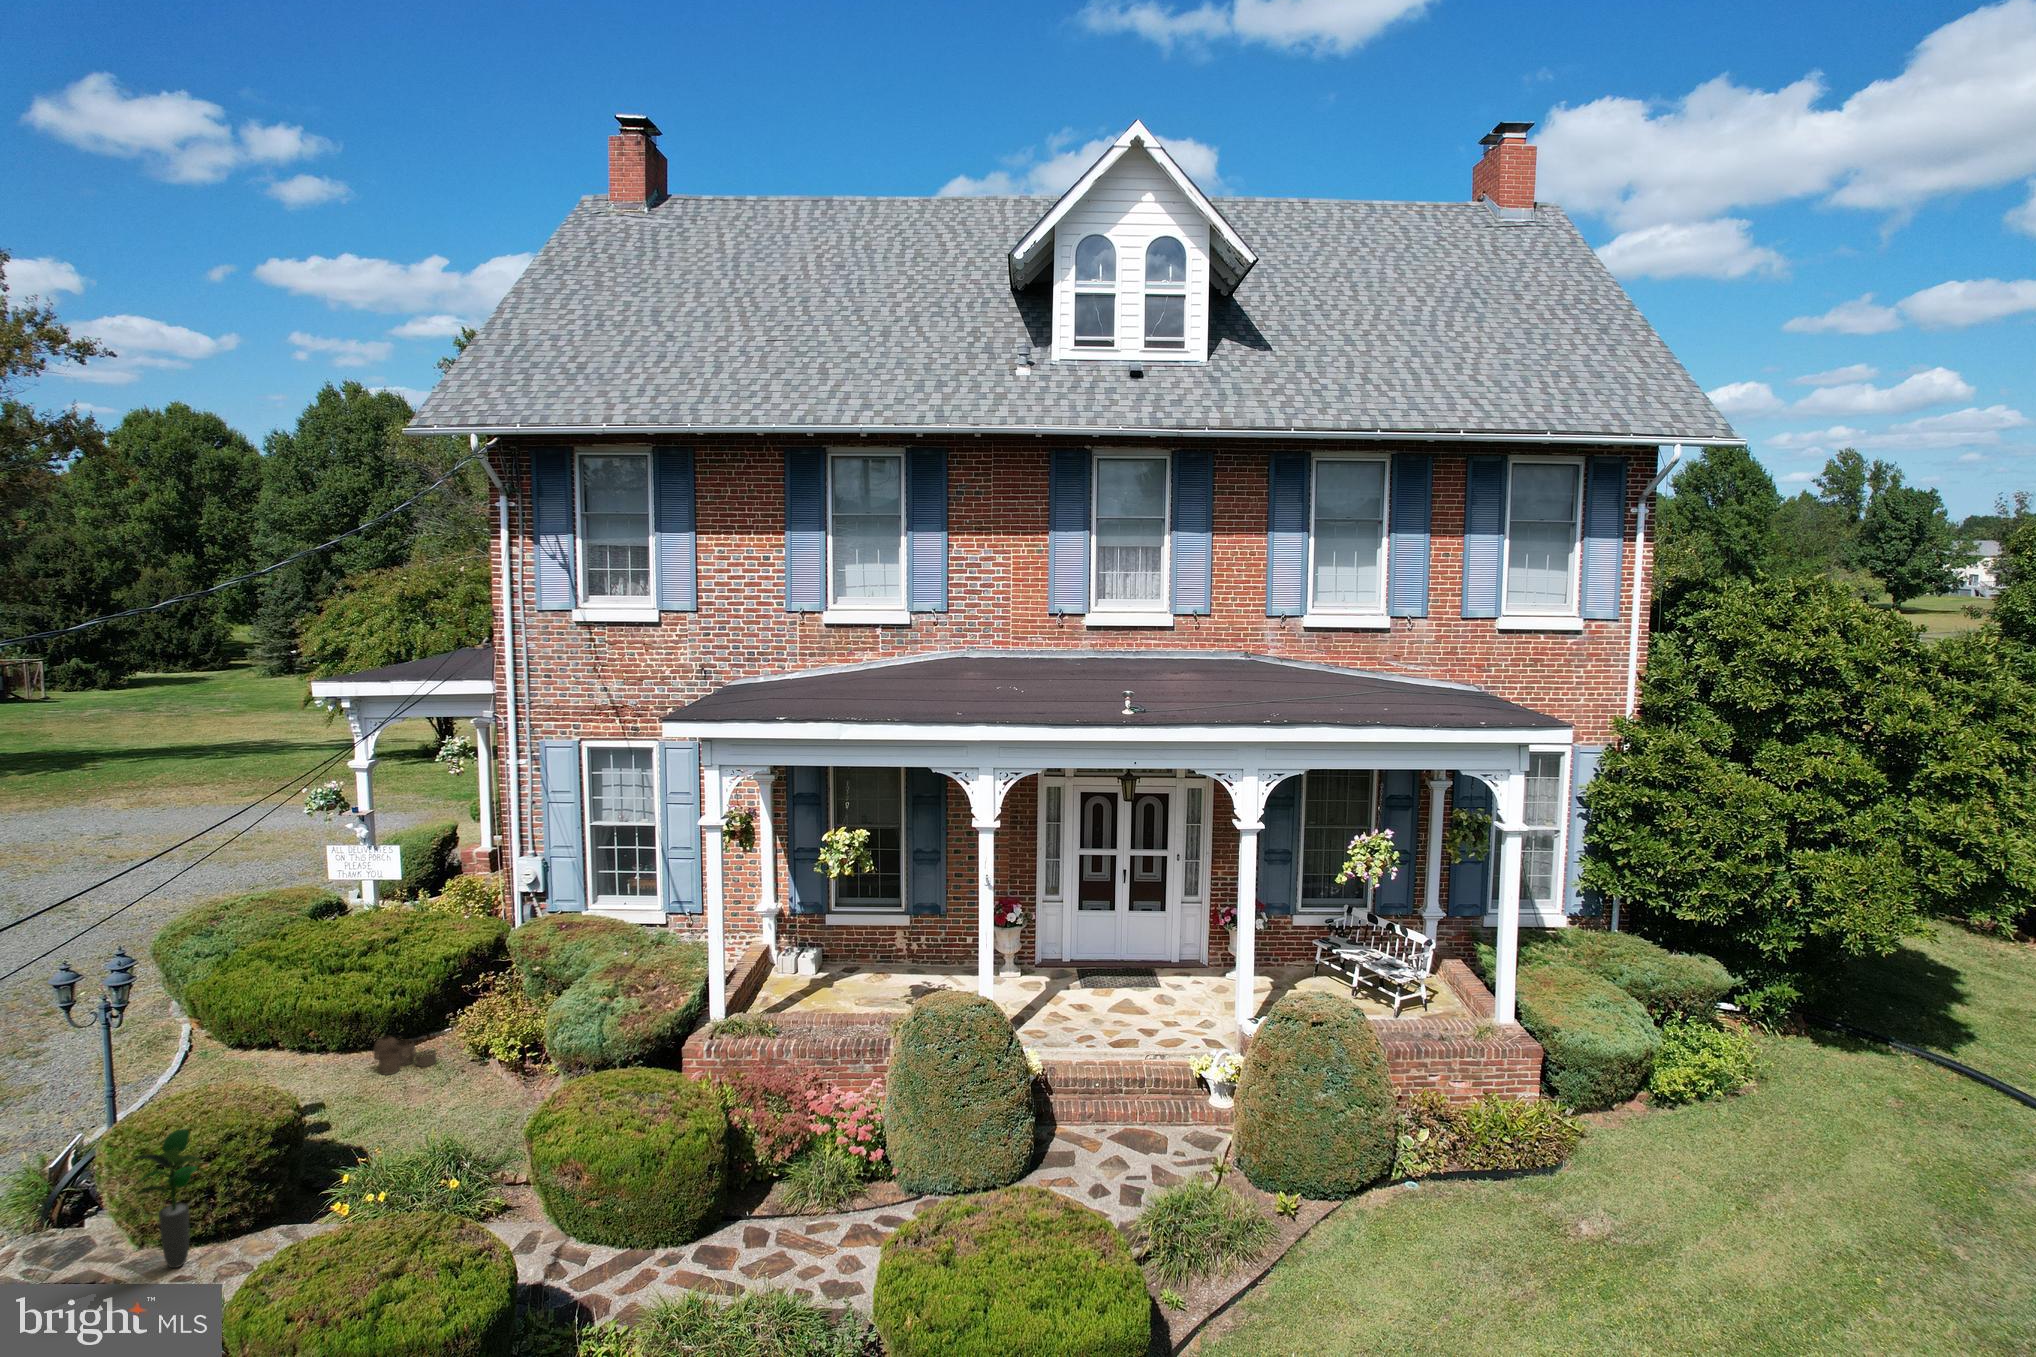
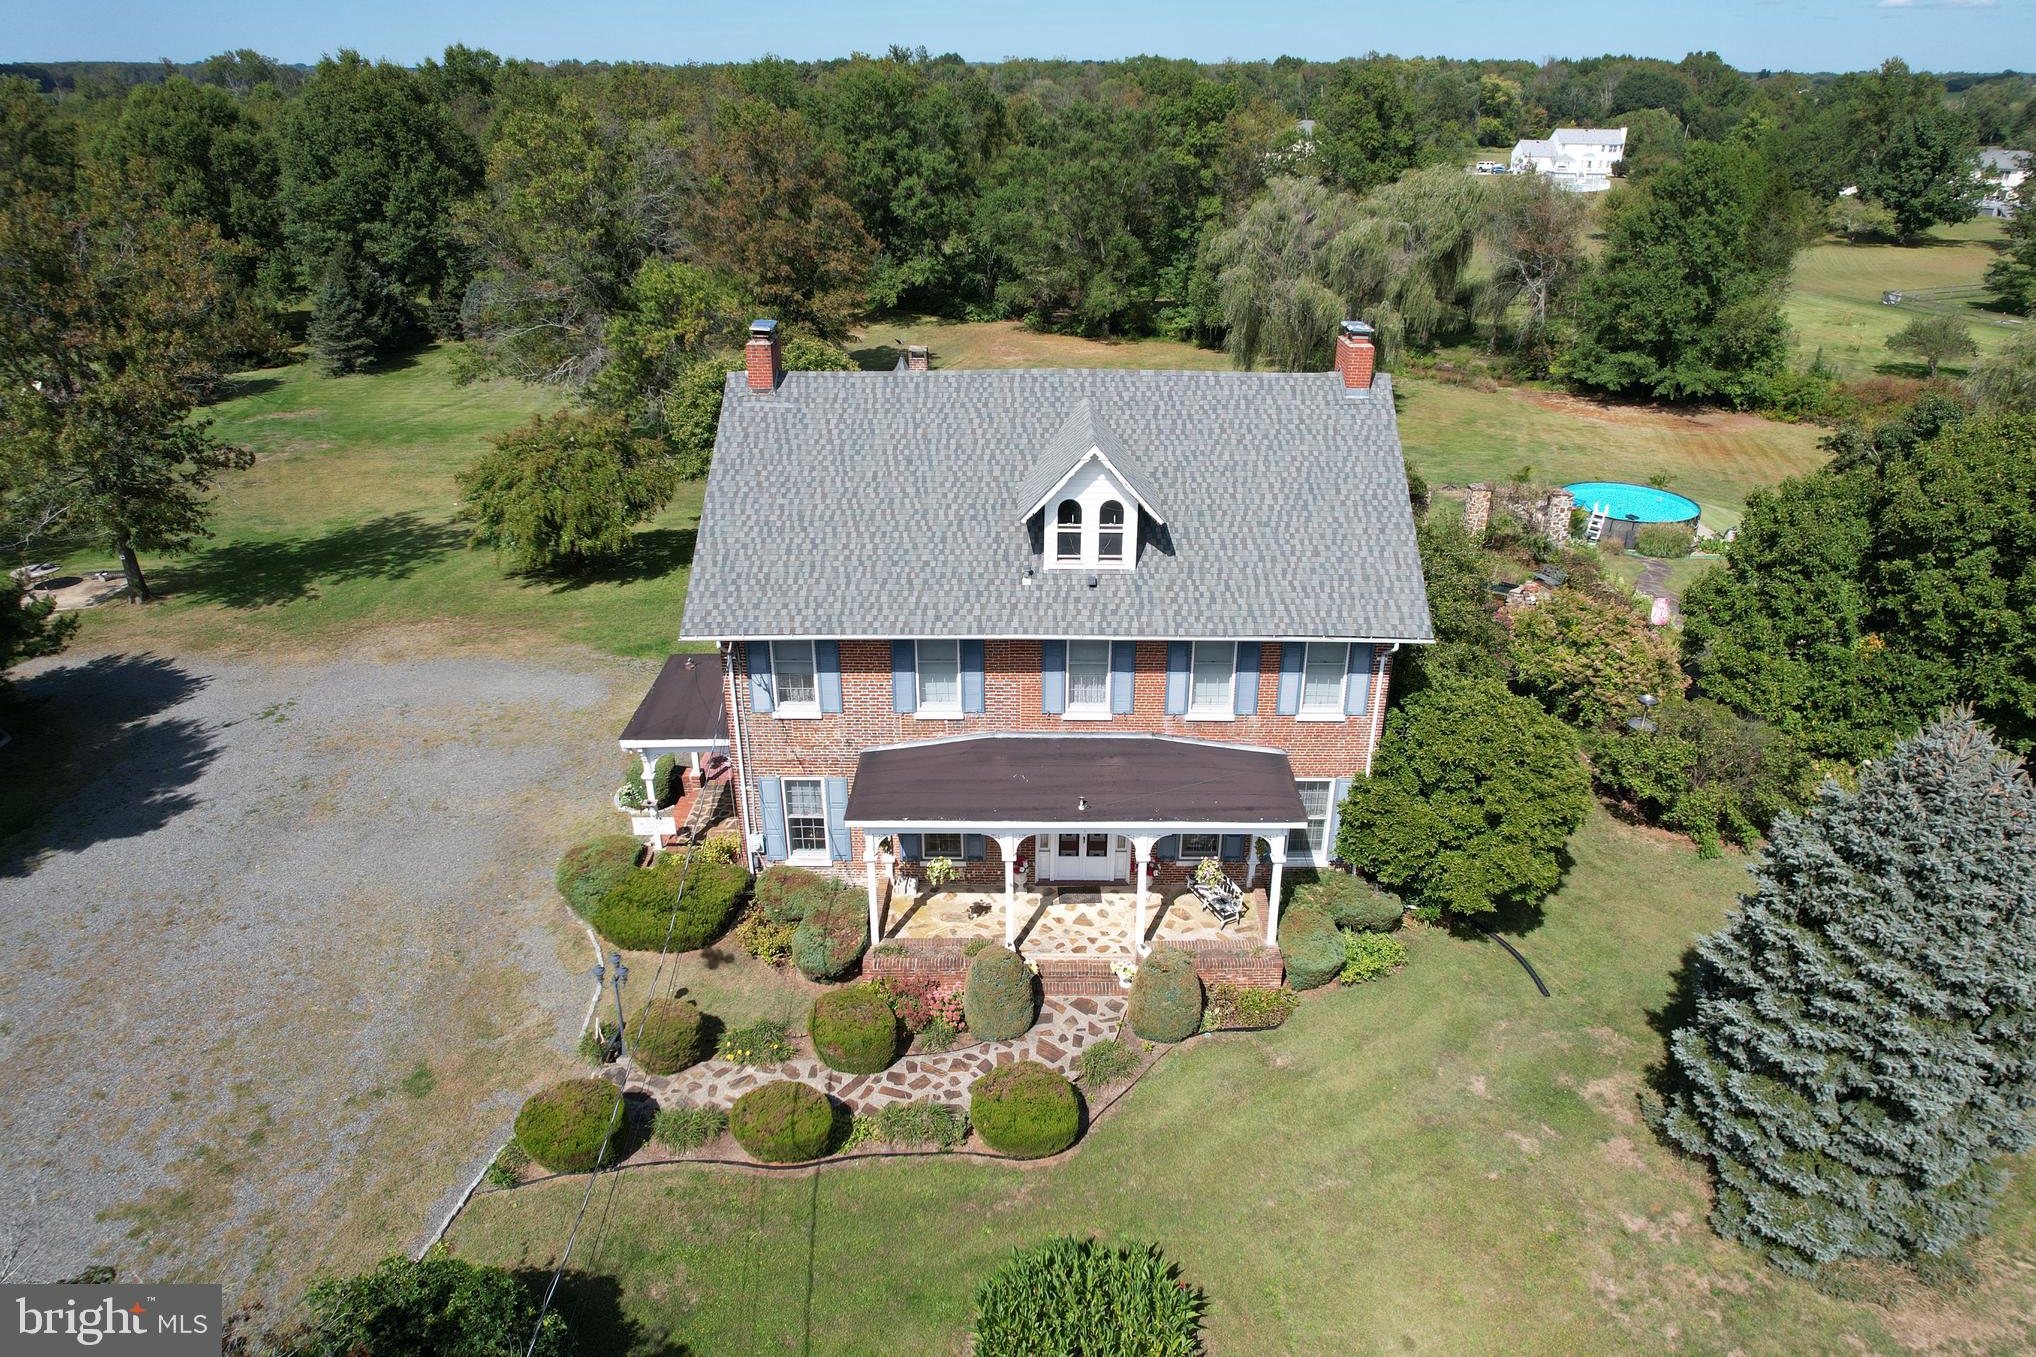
potted plant: present [138,1129,202,1268] -> none [650,1040,676,1094]

